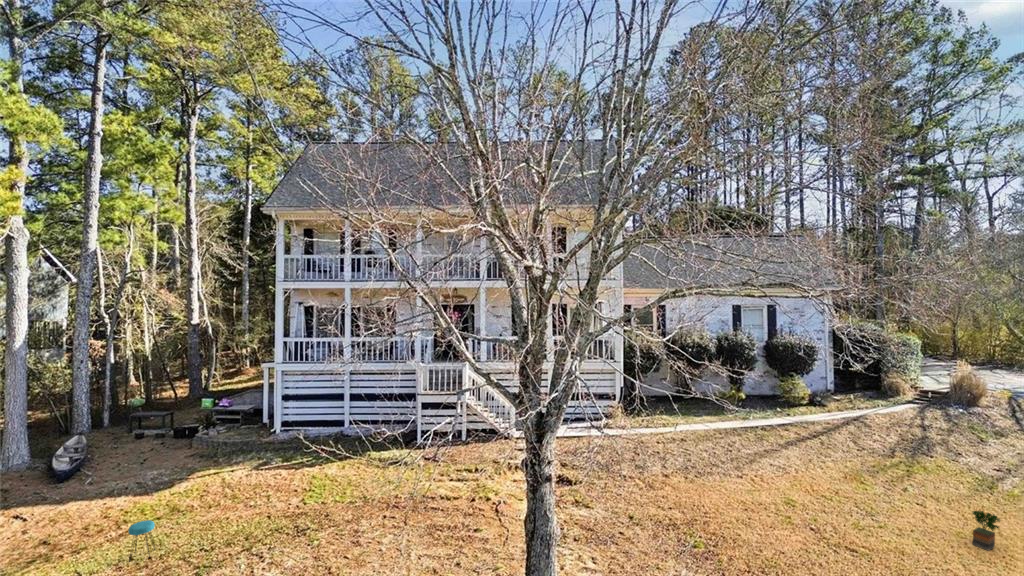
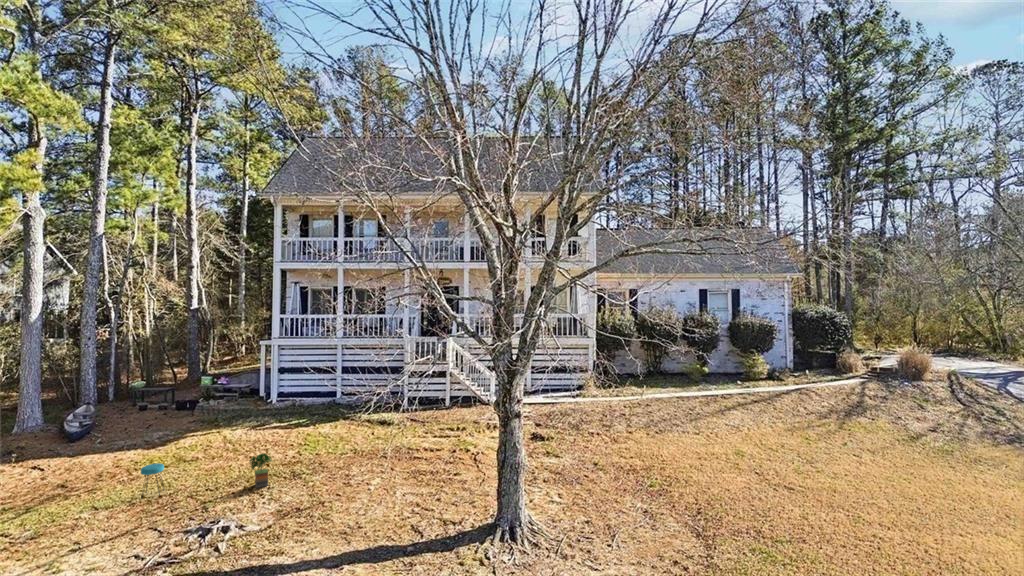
potted tree: present [972,511,1000,551] -> present [250,453,272,488]

